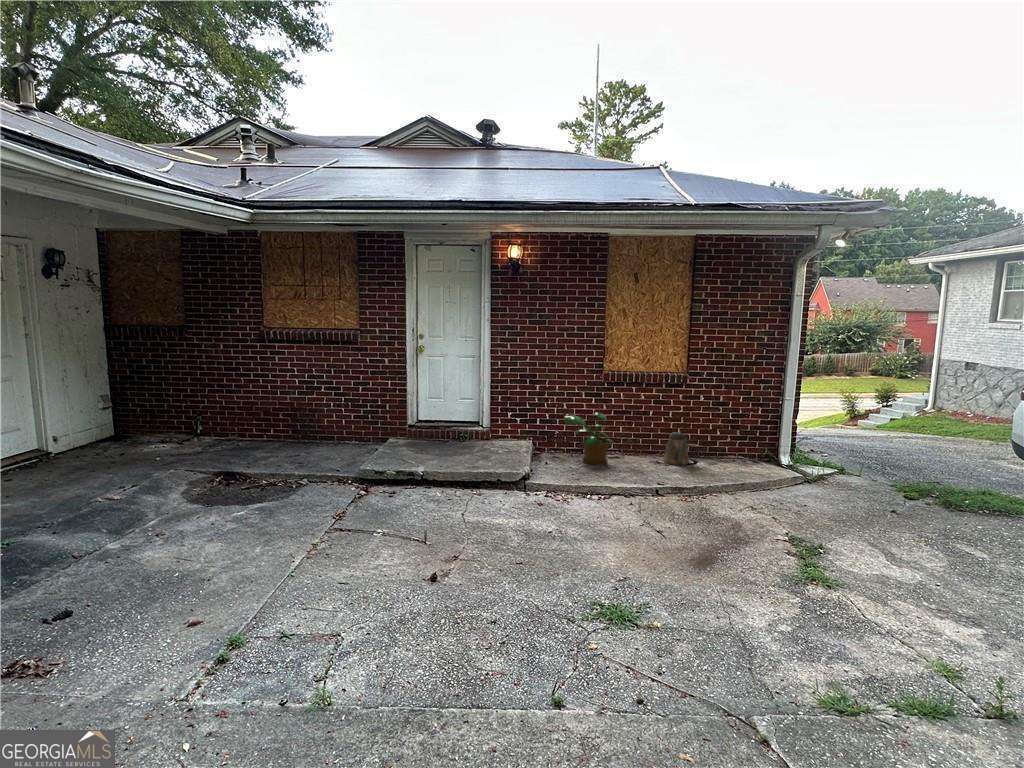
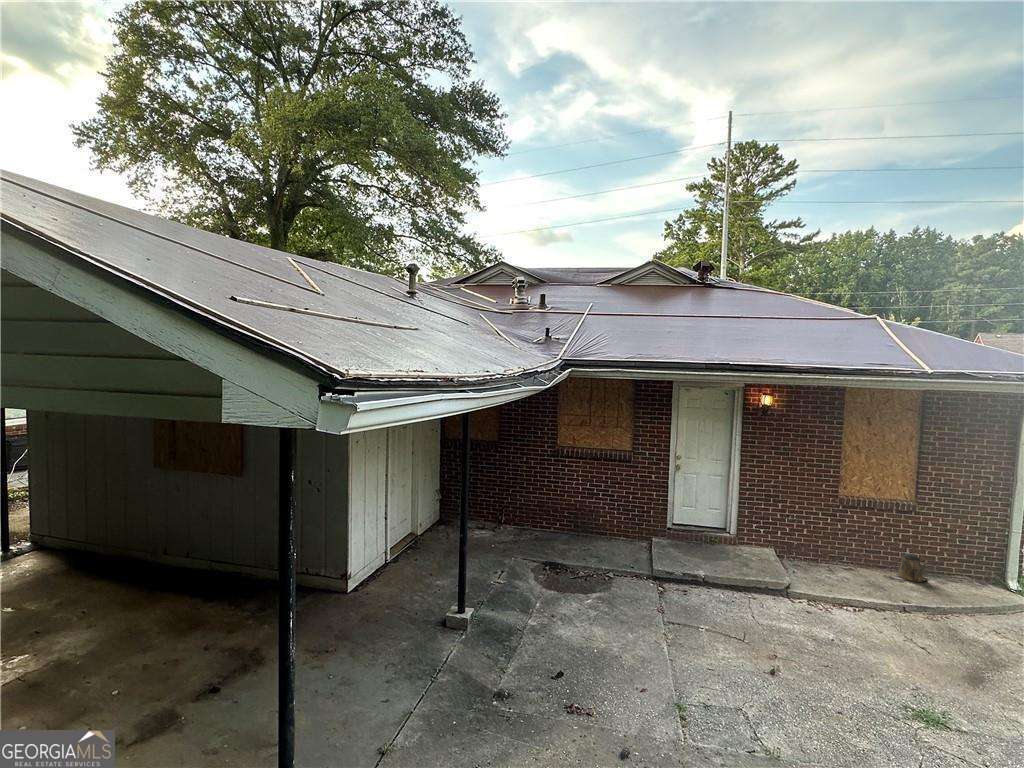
potted plant: present [564,413,614,465] -> none [815,530,855,576]

